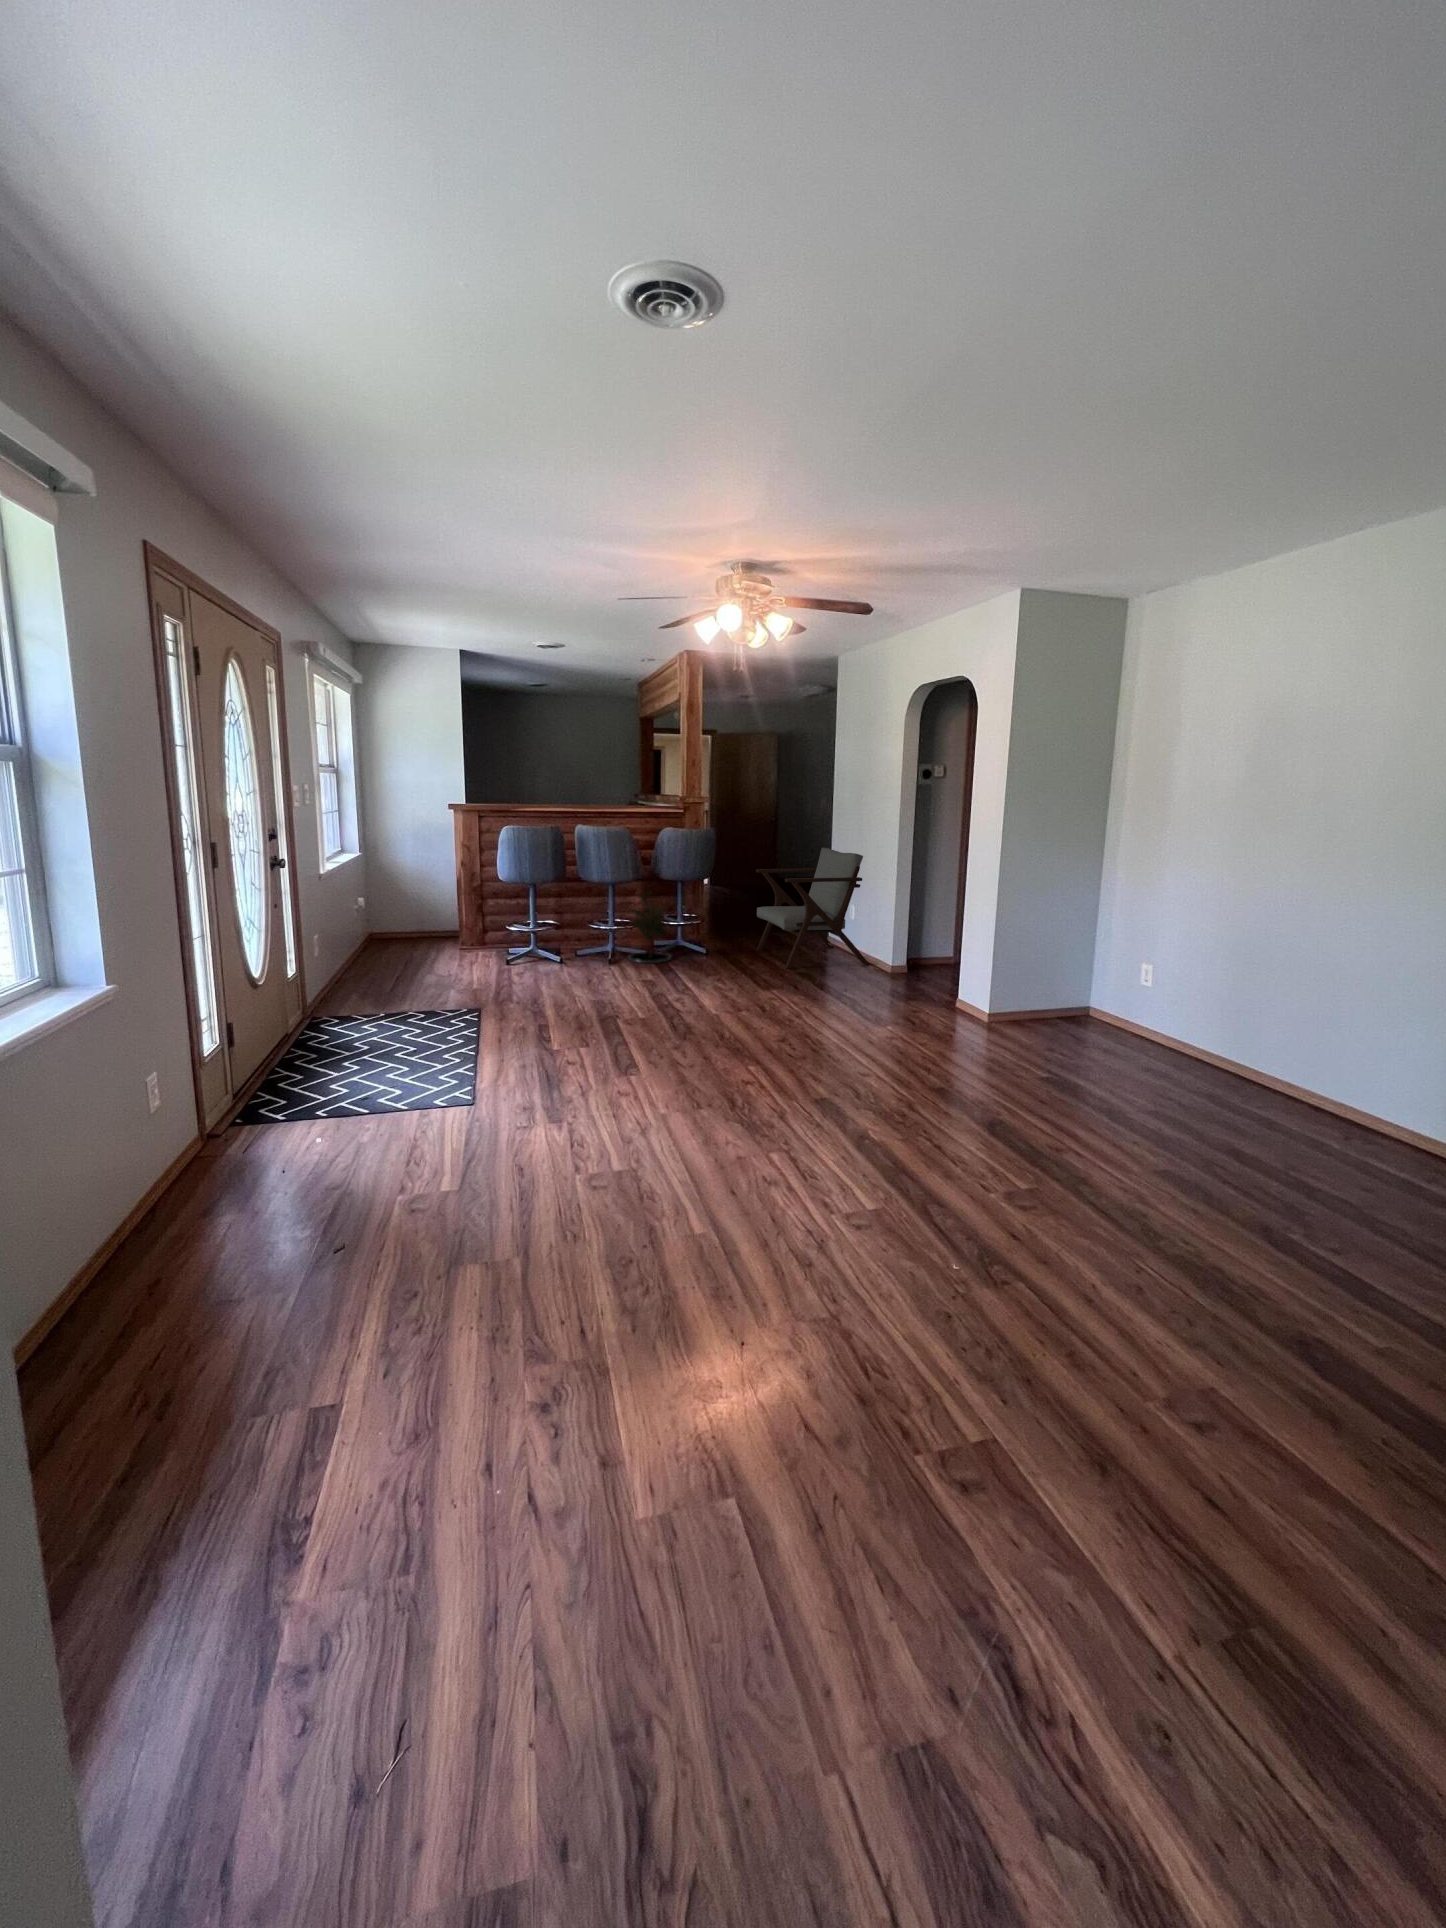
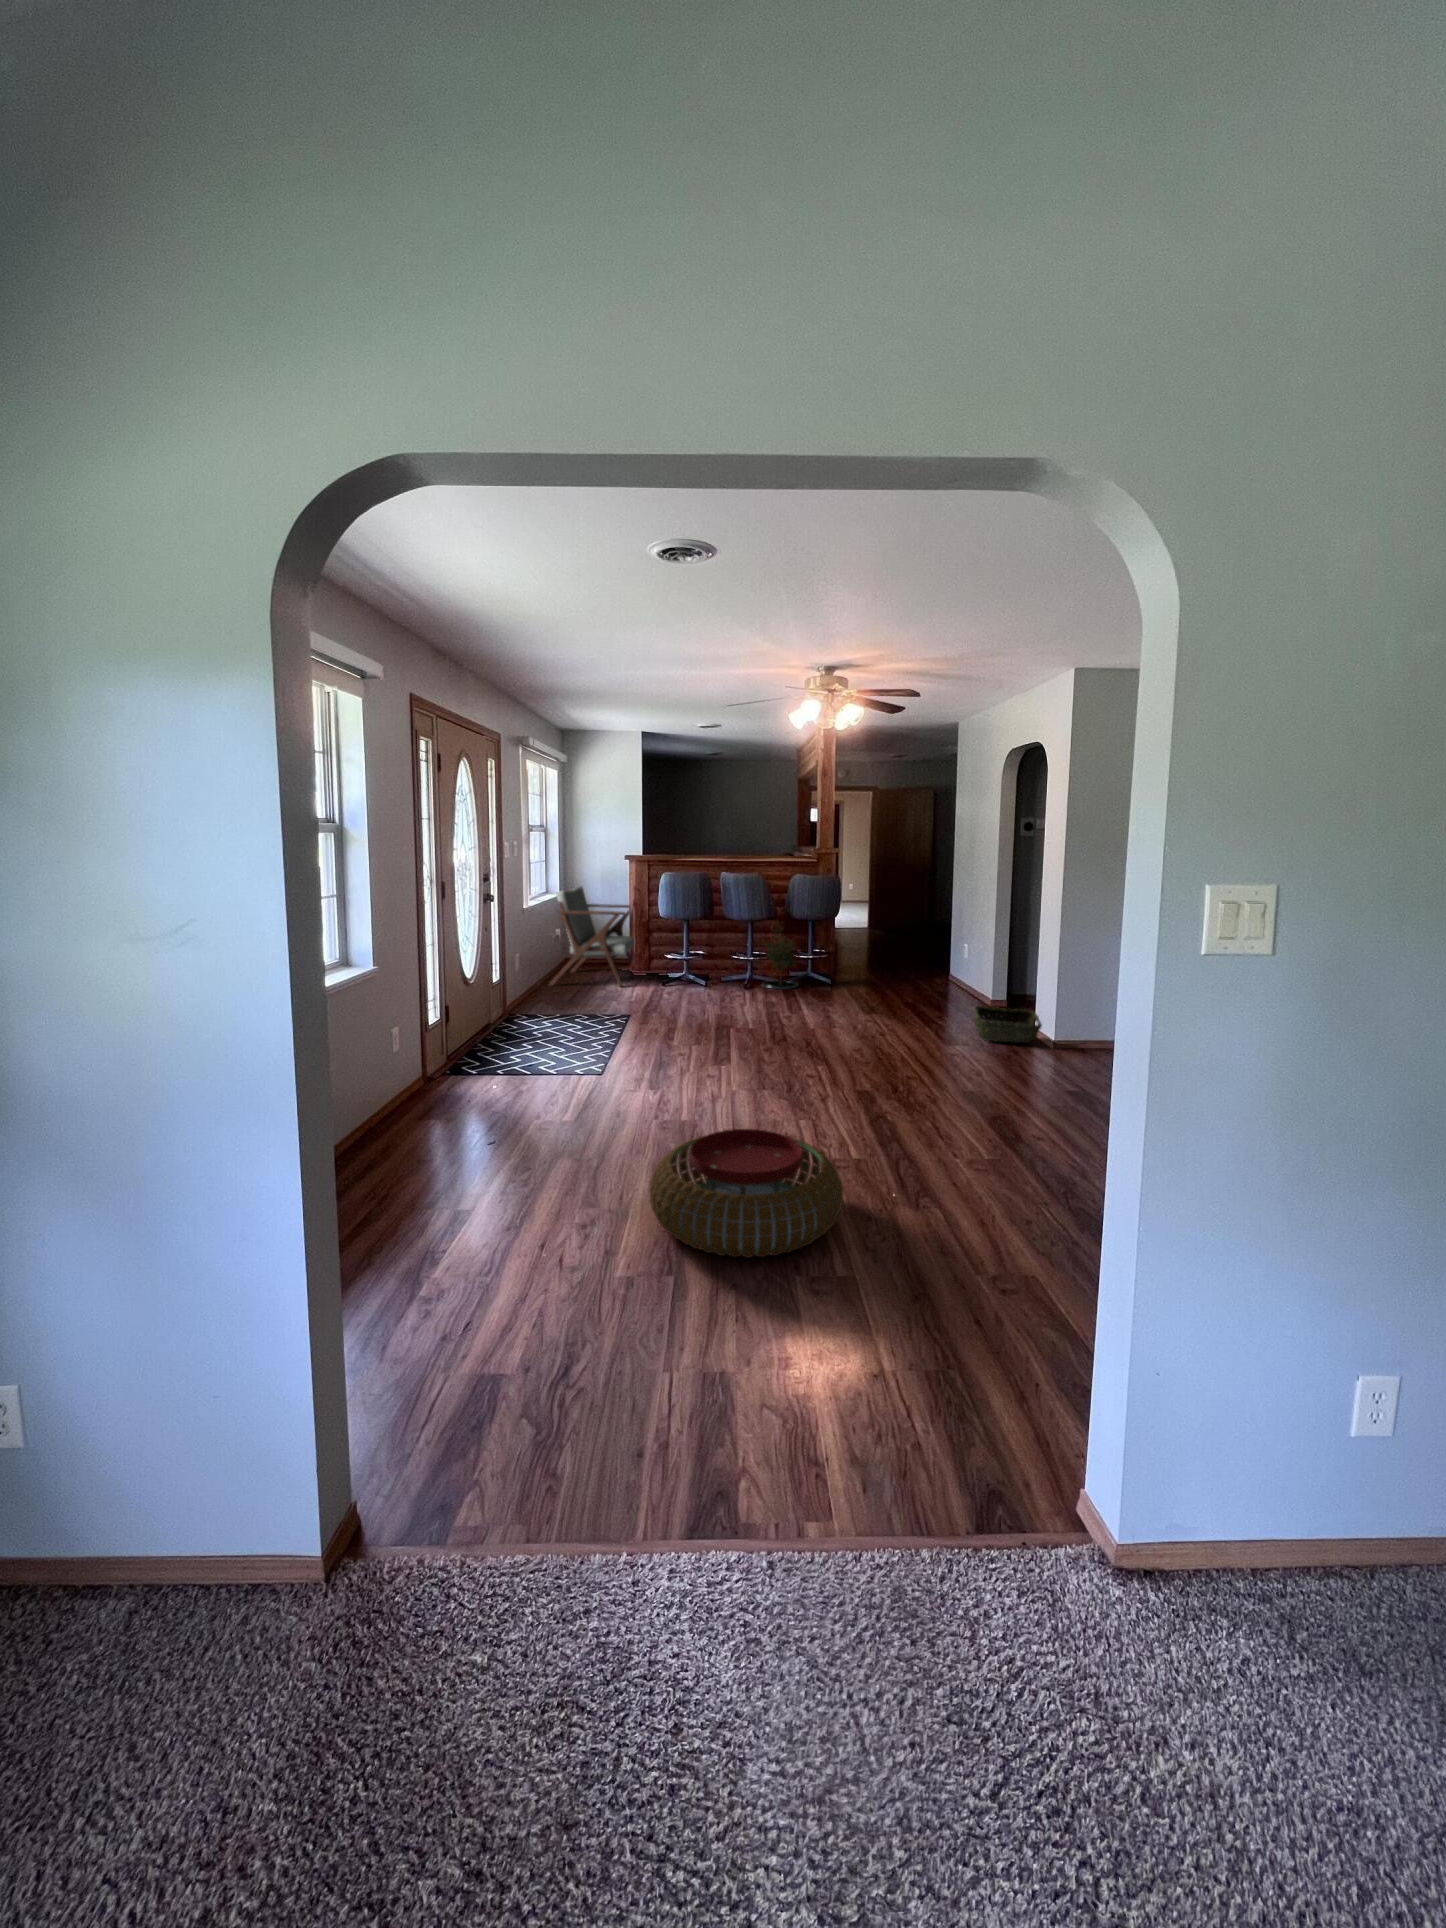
lounge chair: present [756,847,869,969] -> present [550,887,634,987]
woven basket: none [897,978,976,1018] -> present [973,1006,1042,1043]
pouf: none [637,1198,927,1428] -> present [649,1129,843,1258]

